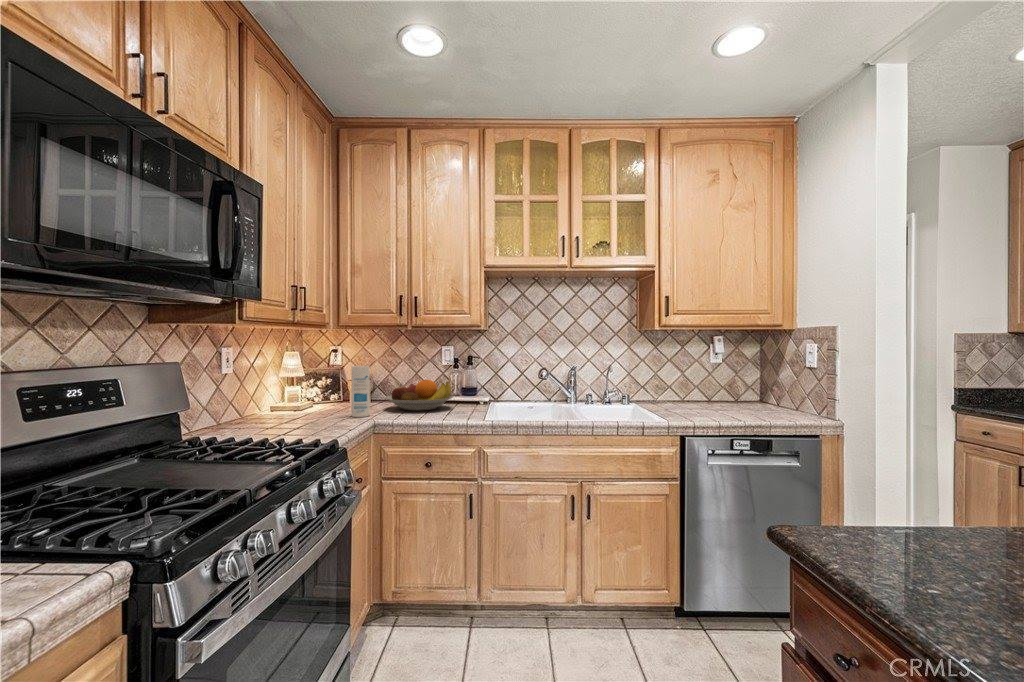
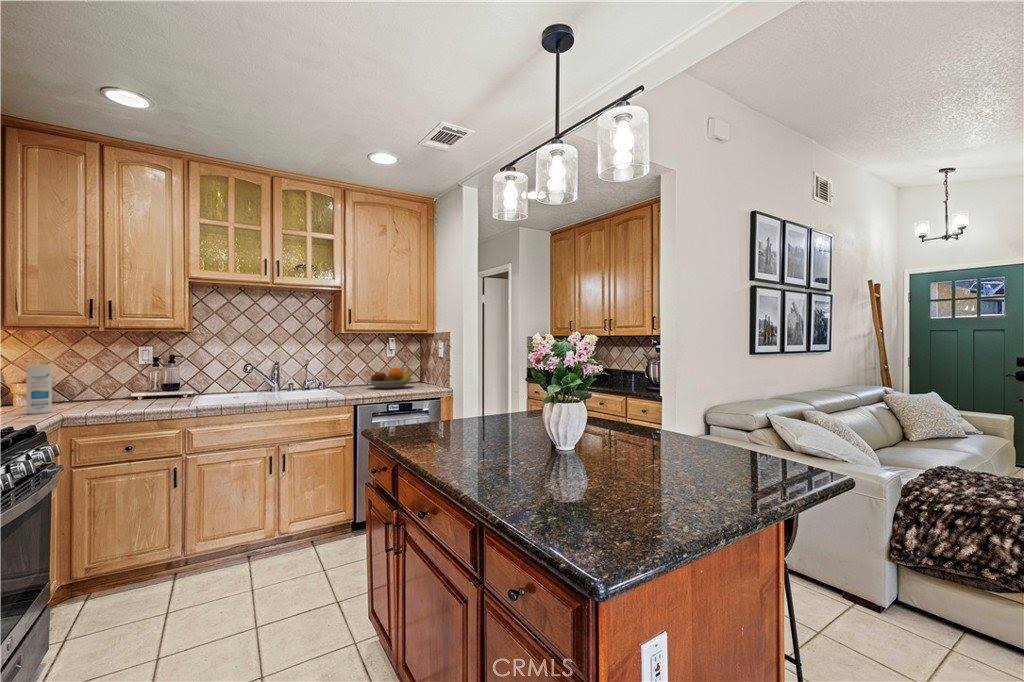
fruit bowl: present [385,380,453,411] -> present [366,368,413,389]

